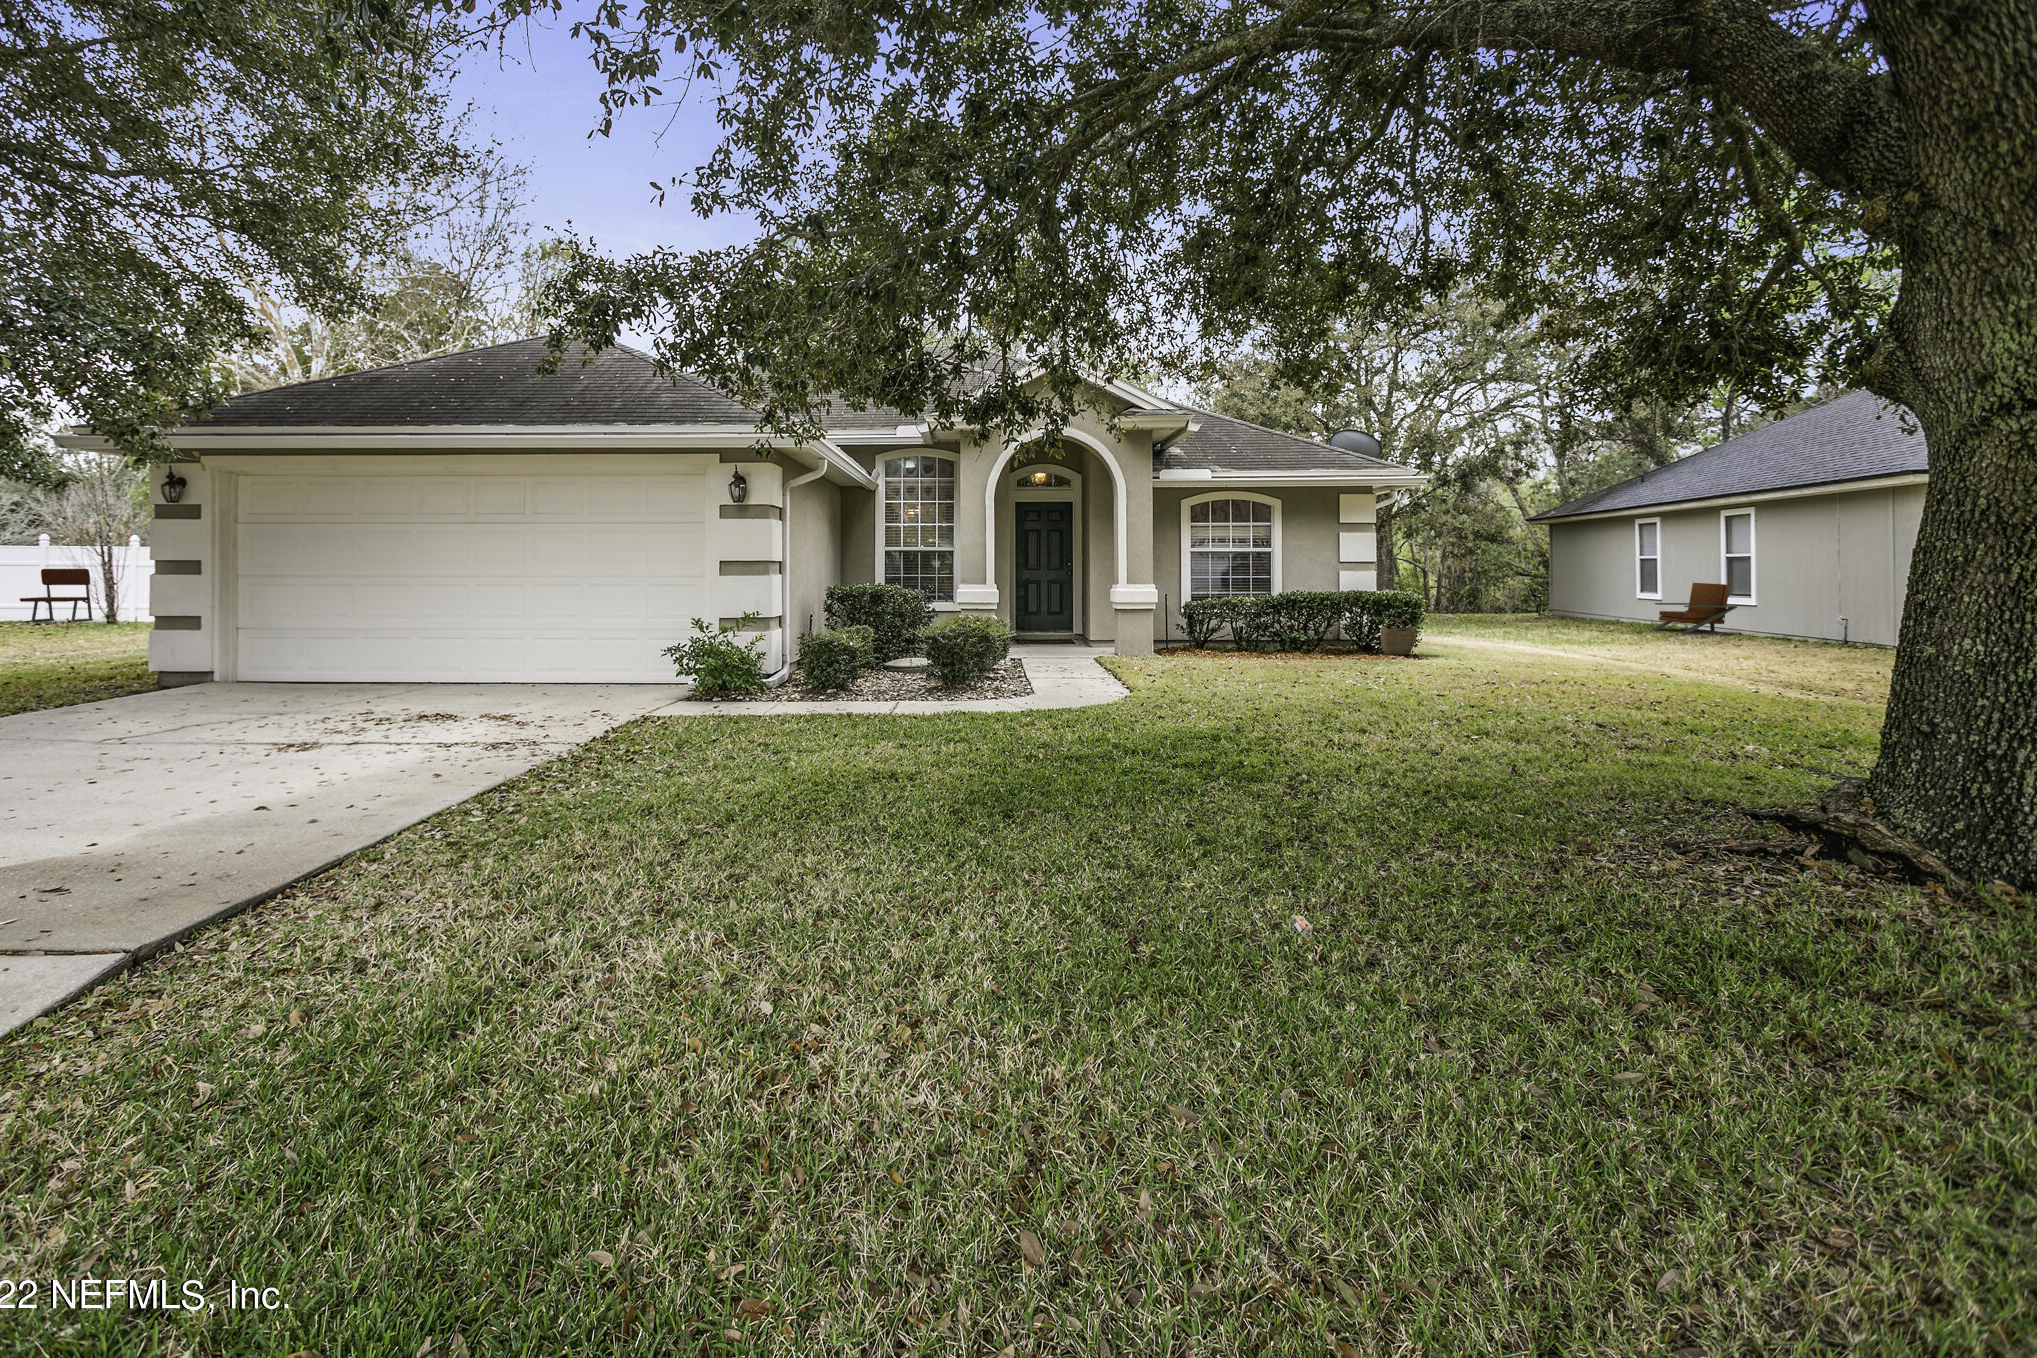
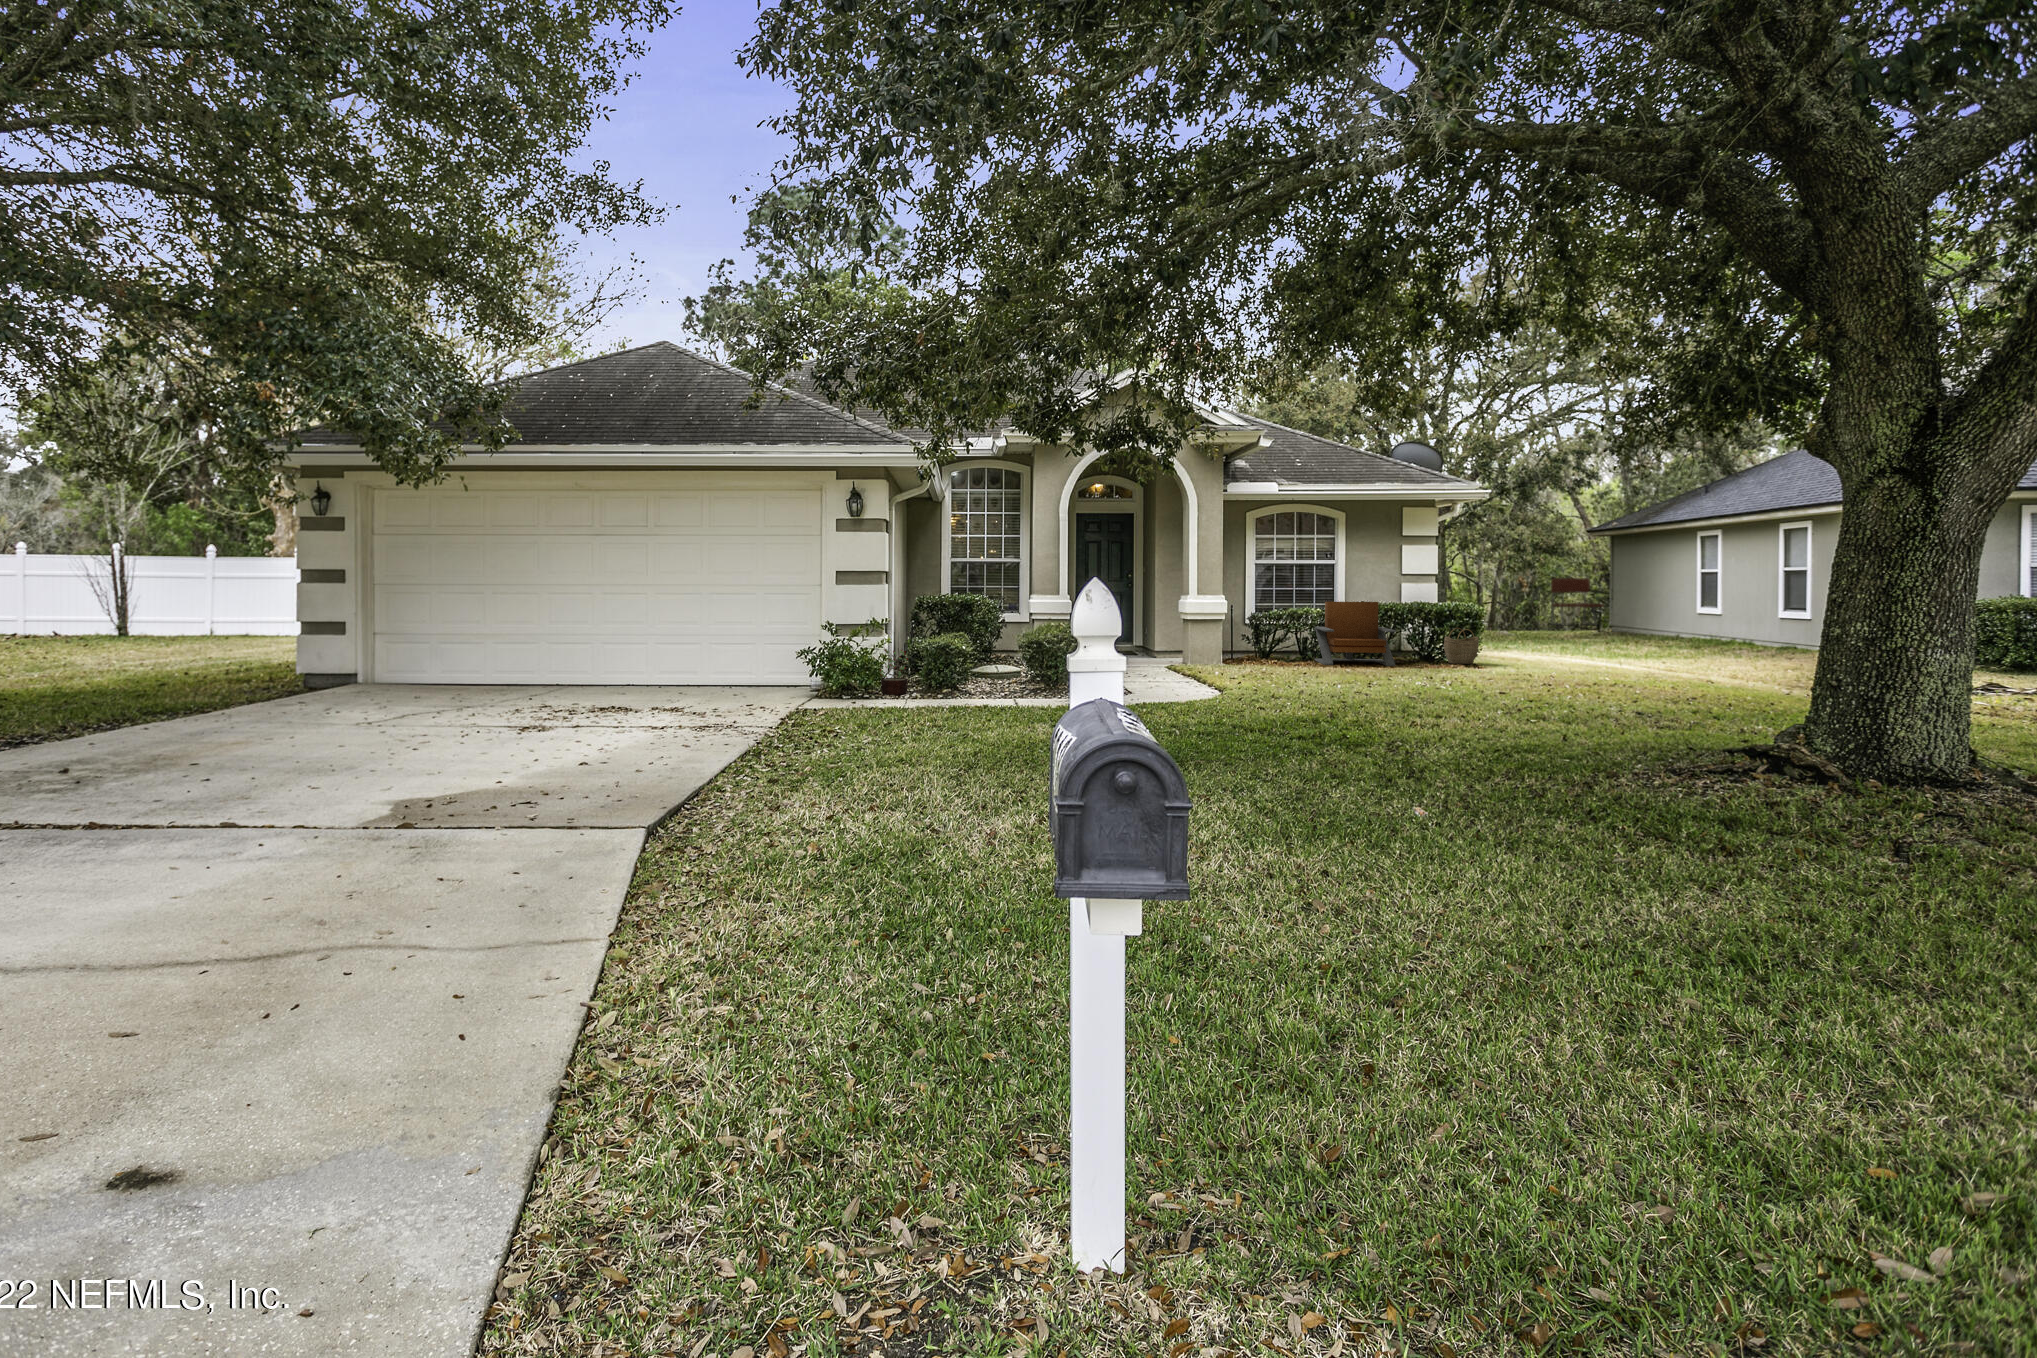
bench: present [20,569,93,622] -> present [1551,578,1603,625]
lounge chair: present [1653,583,1737,635] -> present [1315,602,1396,666]
decorative plant: none [762,643,795,694] -> present [880,649,908,695]

